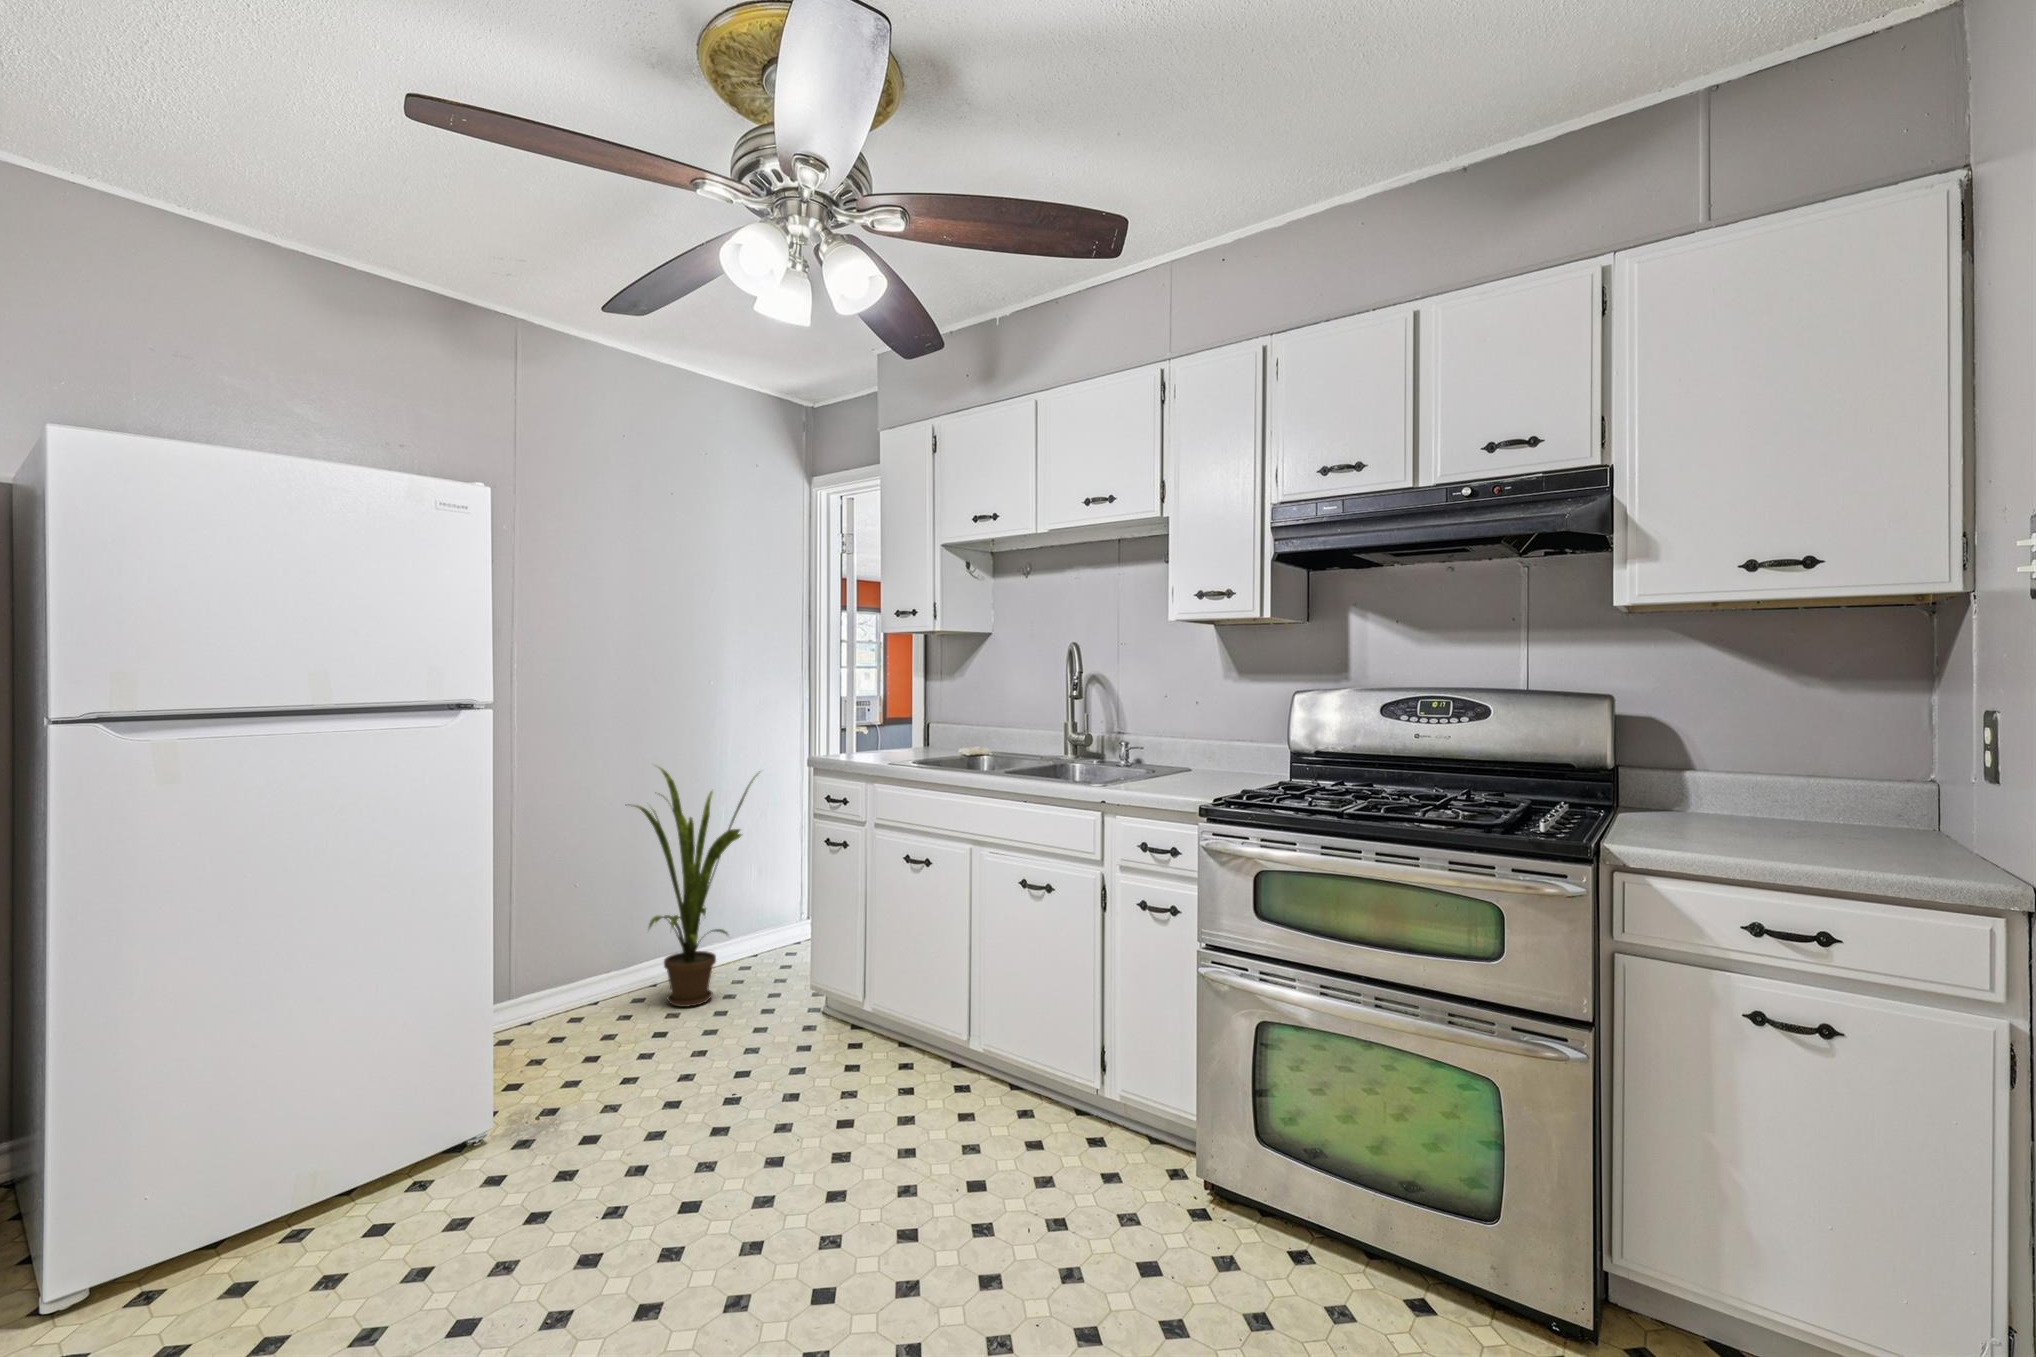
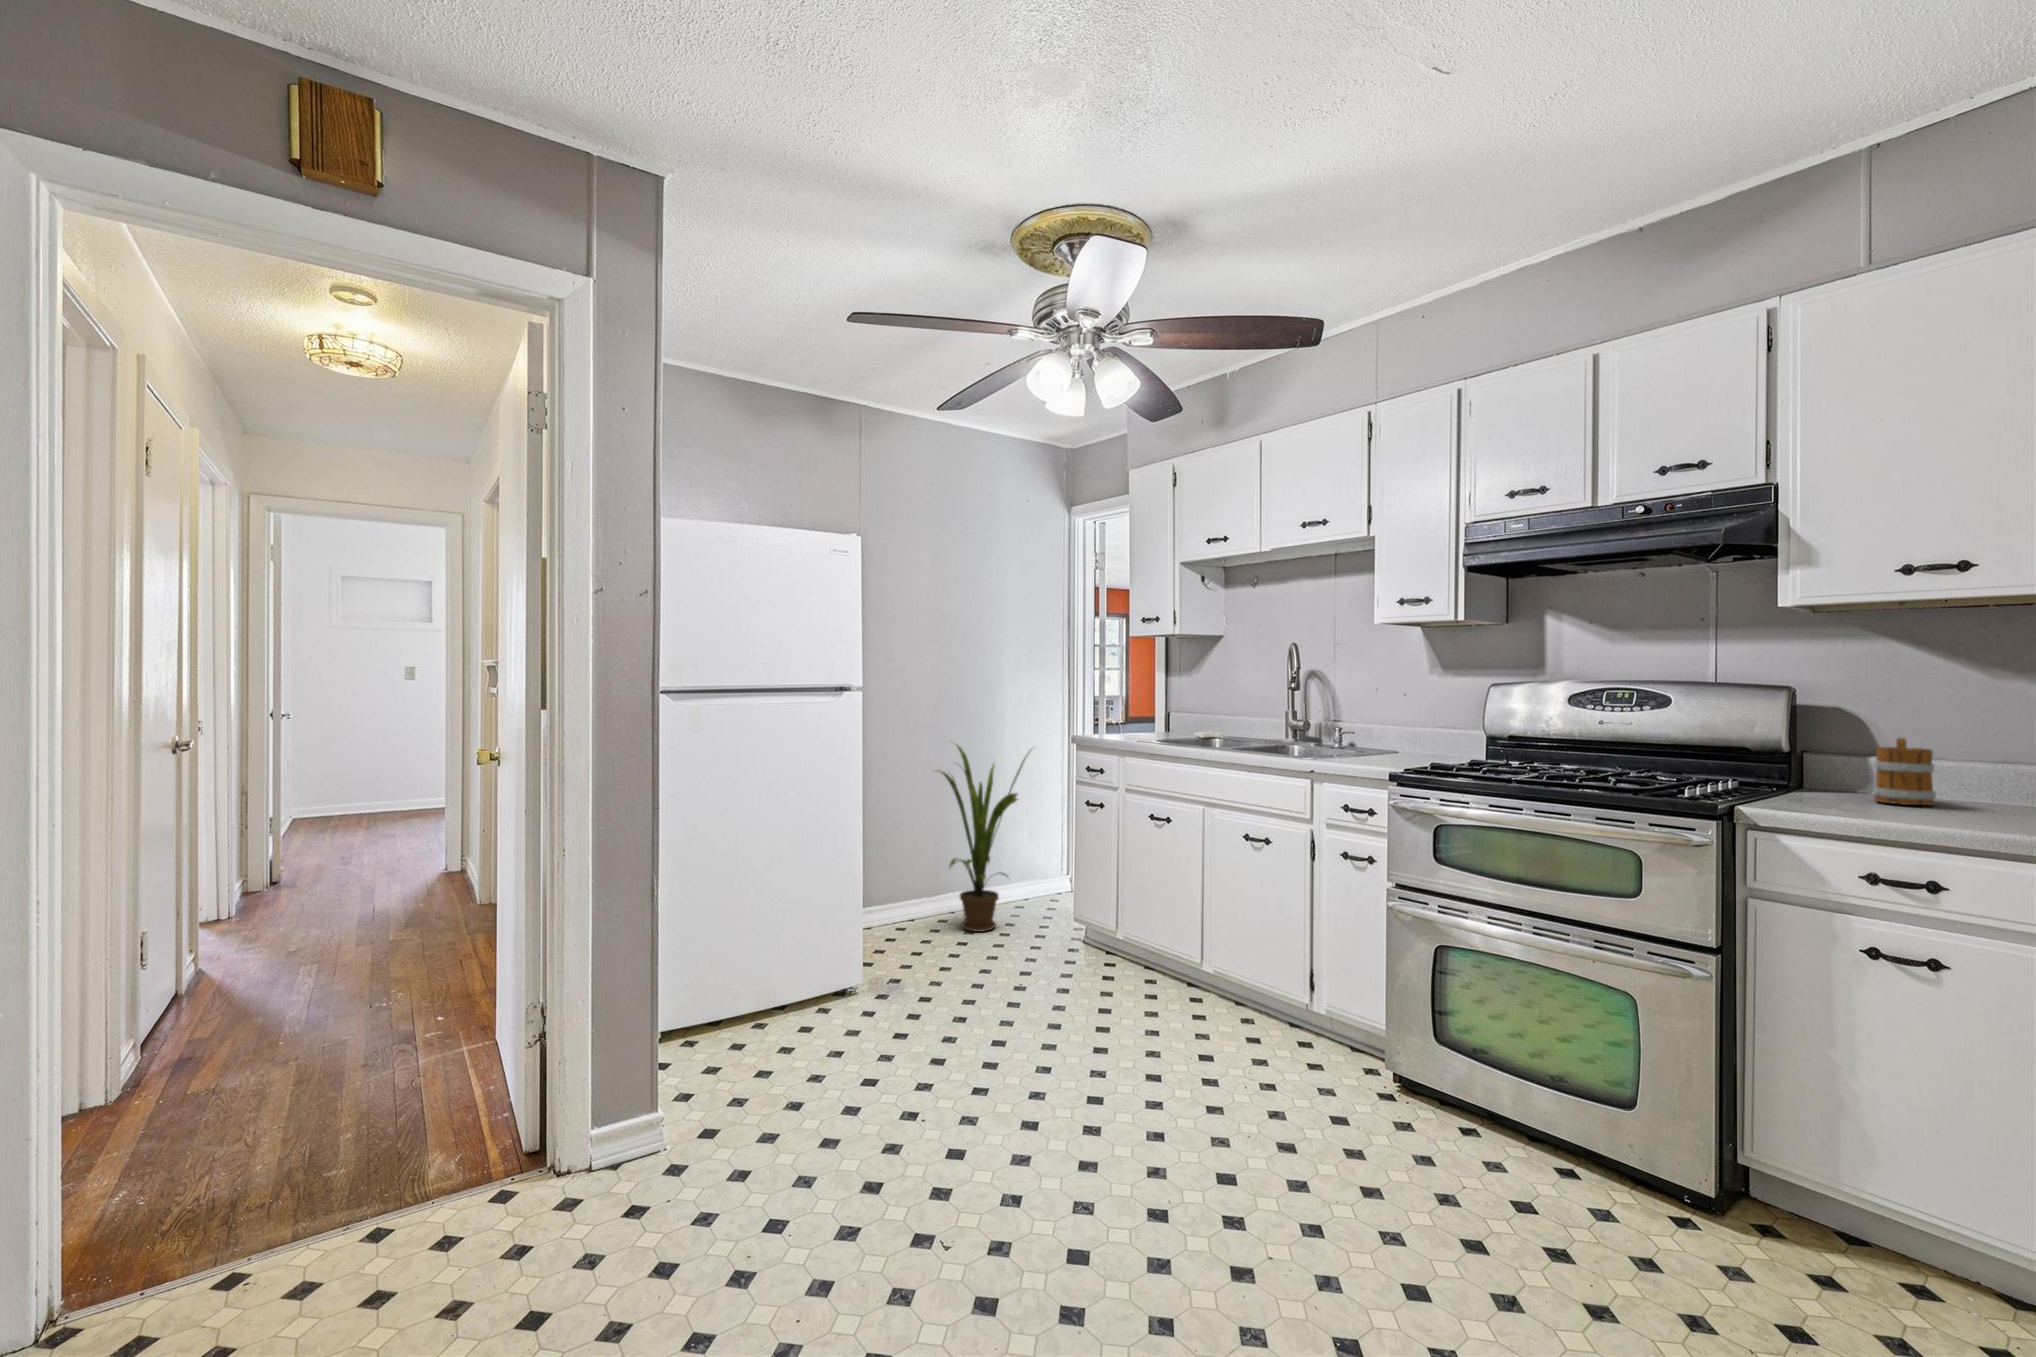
mug: none [1719,754,1787,833] -> present [1873,738,1936,805]

